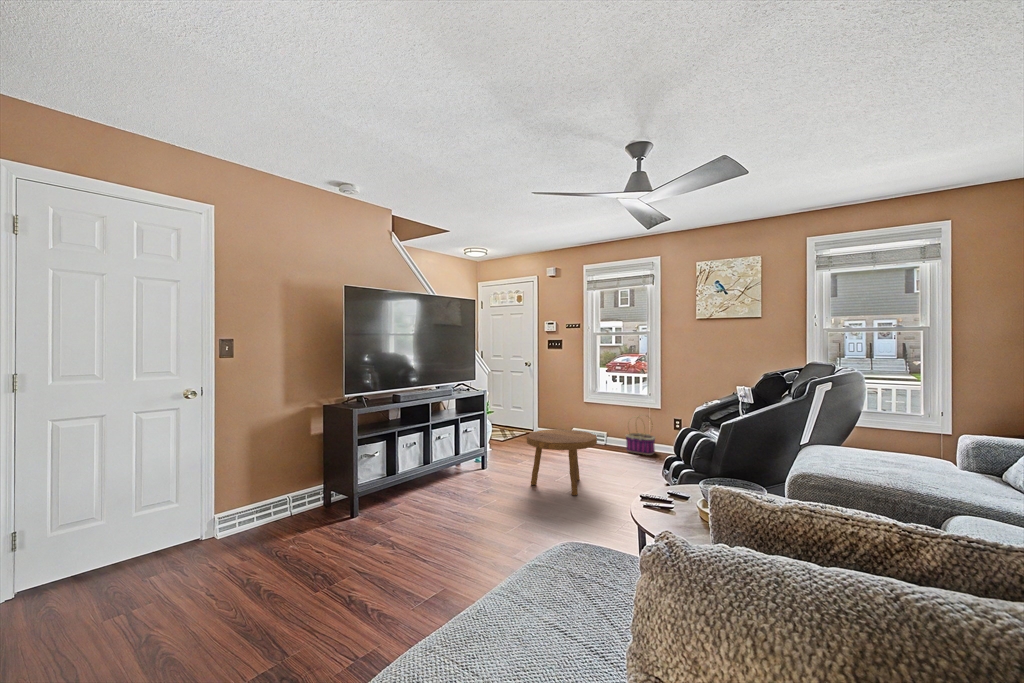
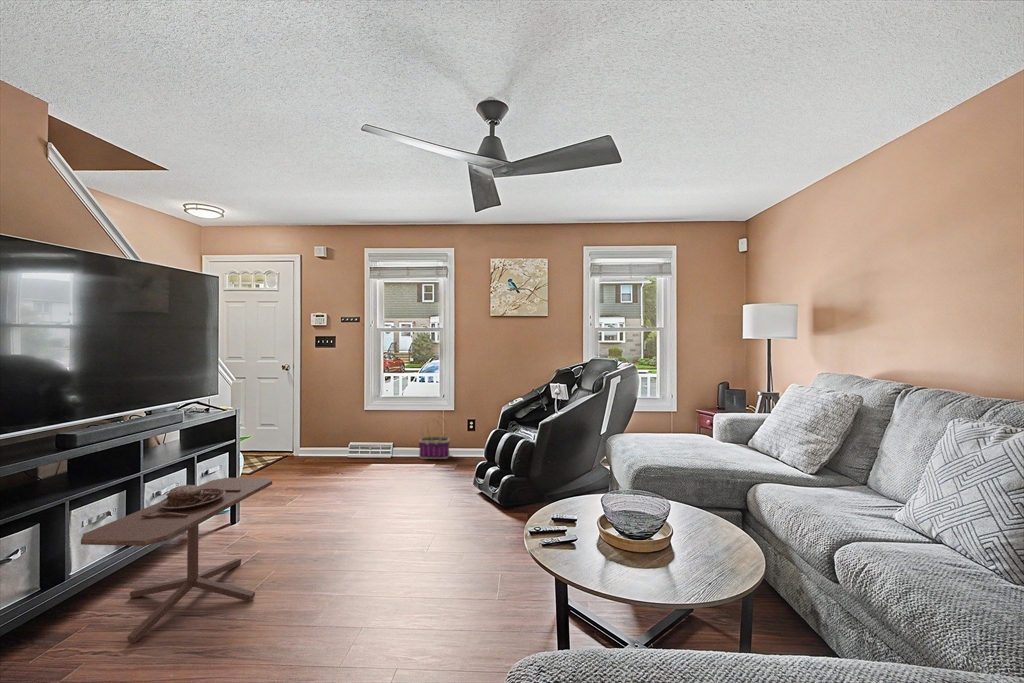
footstool: present [527,429,597,495] -> none [323,447,422,536]
side table: none [406,431,493,505] -> present [81,478,272,643]

